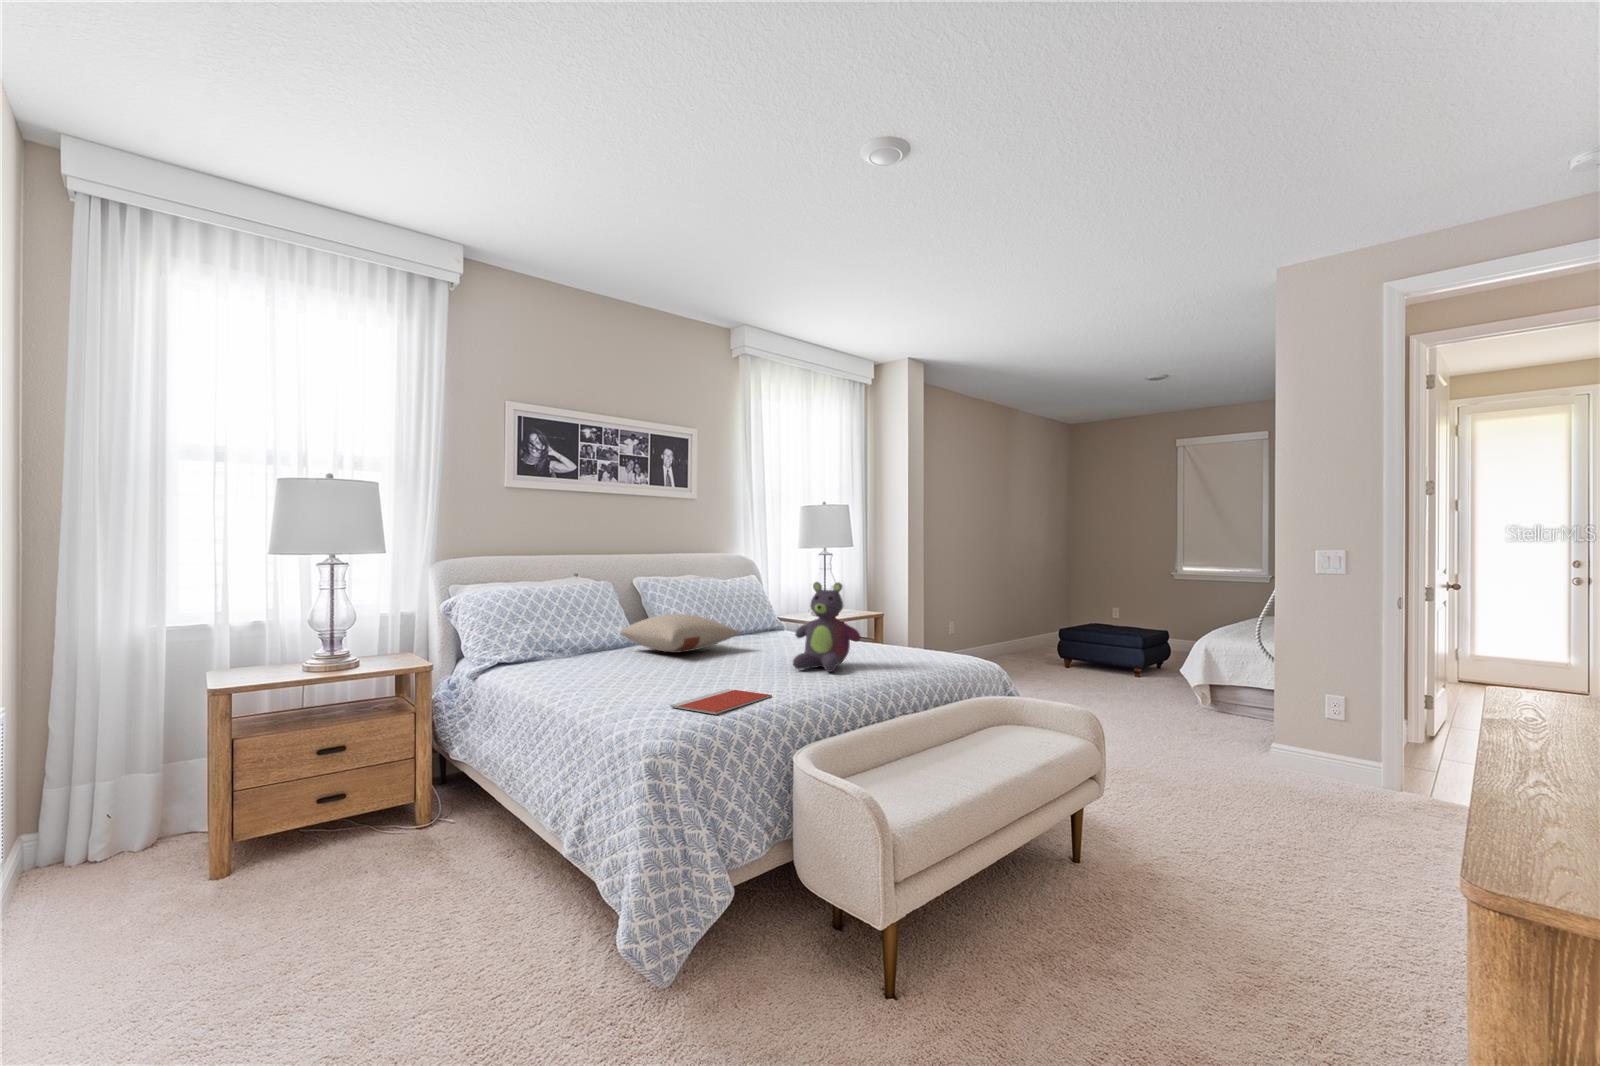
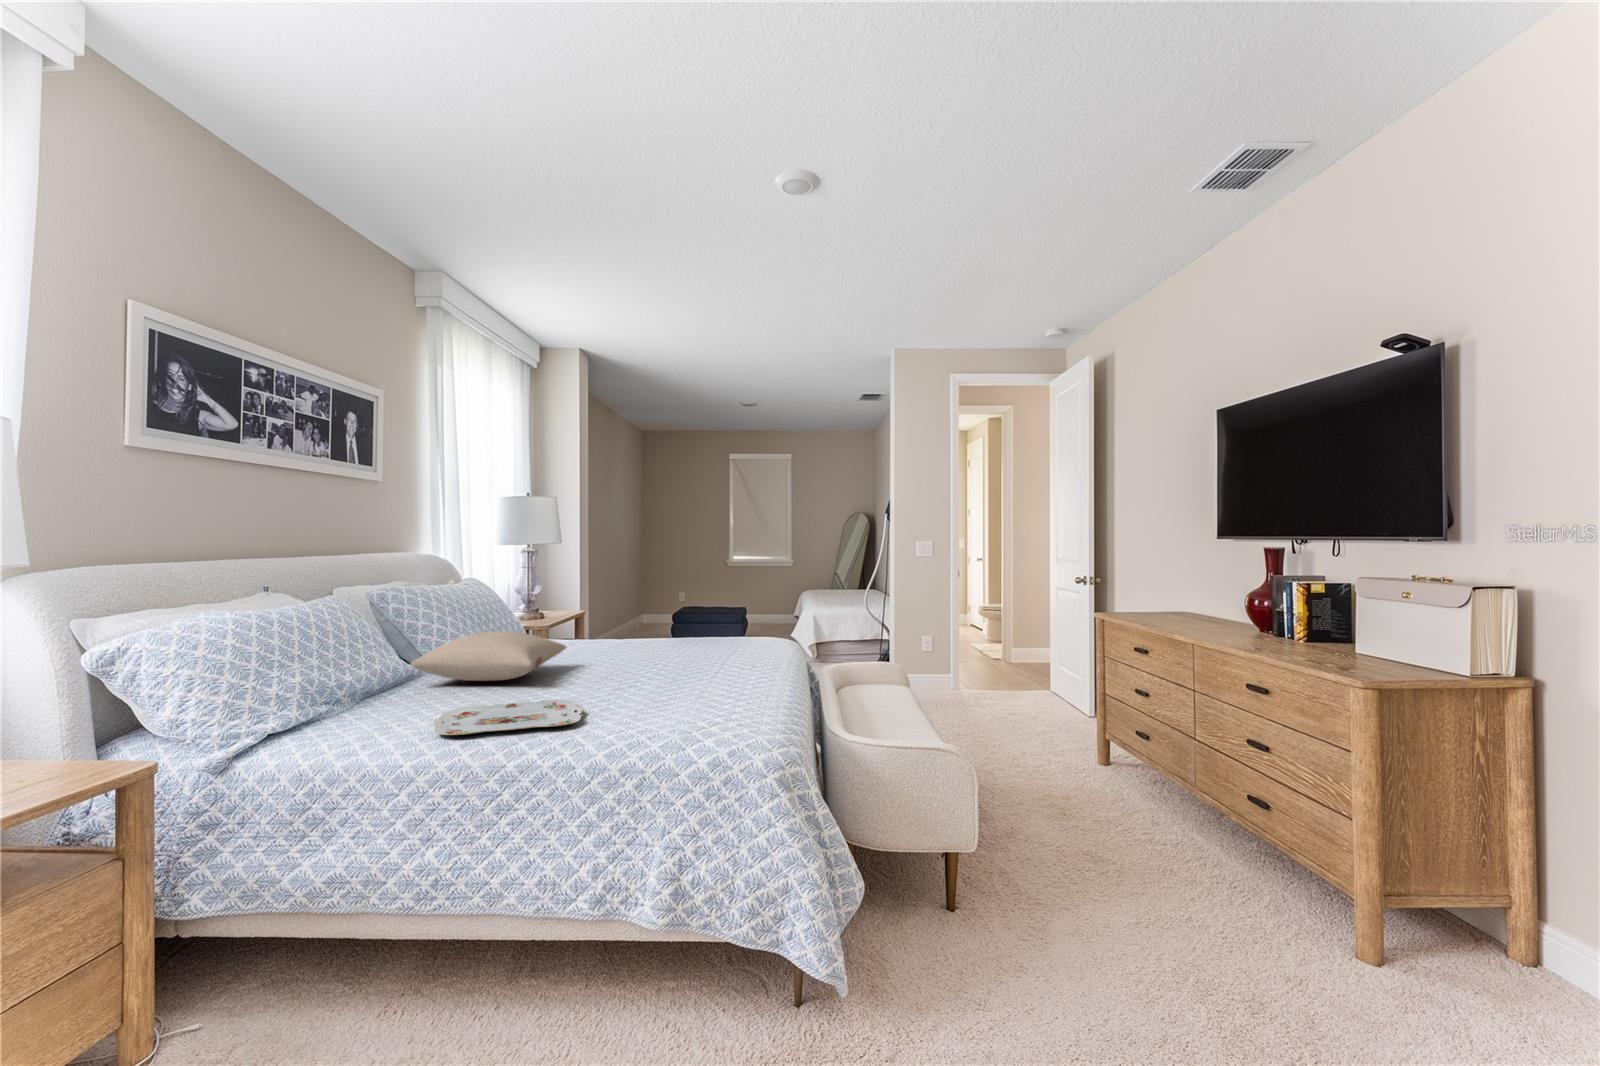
stuffed bear: present [793,582,861,672] -> none [666,583,738,678]
serving tray: none [551,664,667,684] -> present [434,699,583,735]
notebook: present [670,689,772,714] -> none [695,705,769,736]

